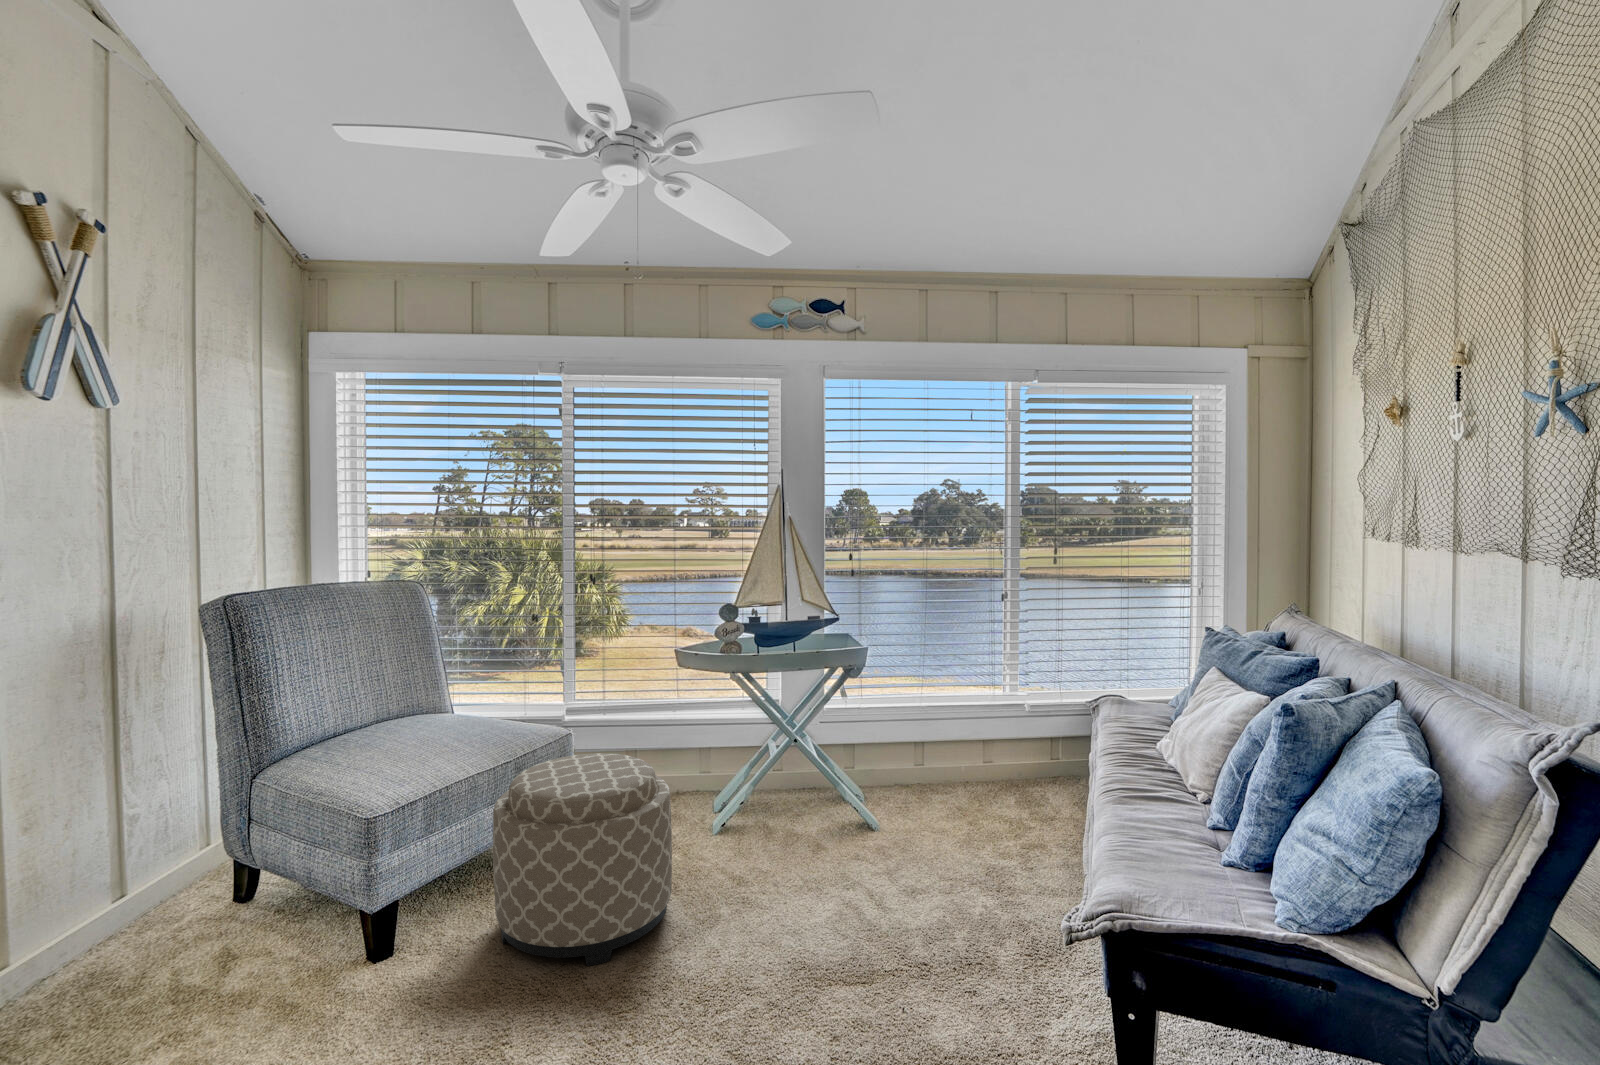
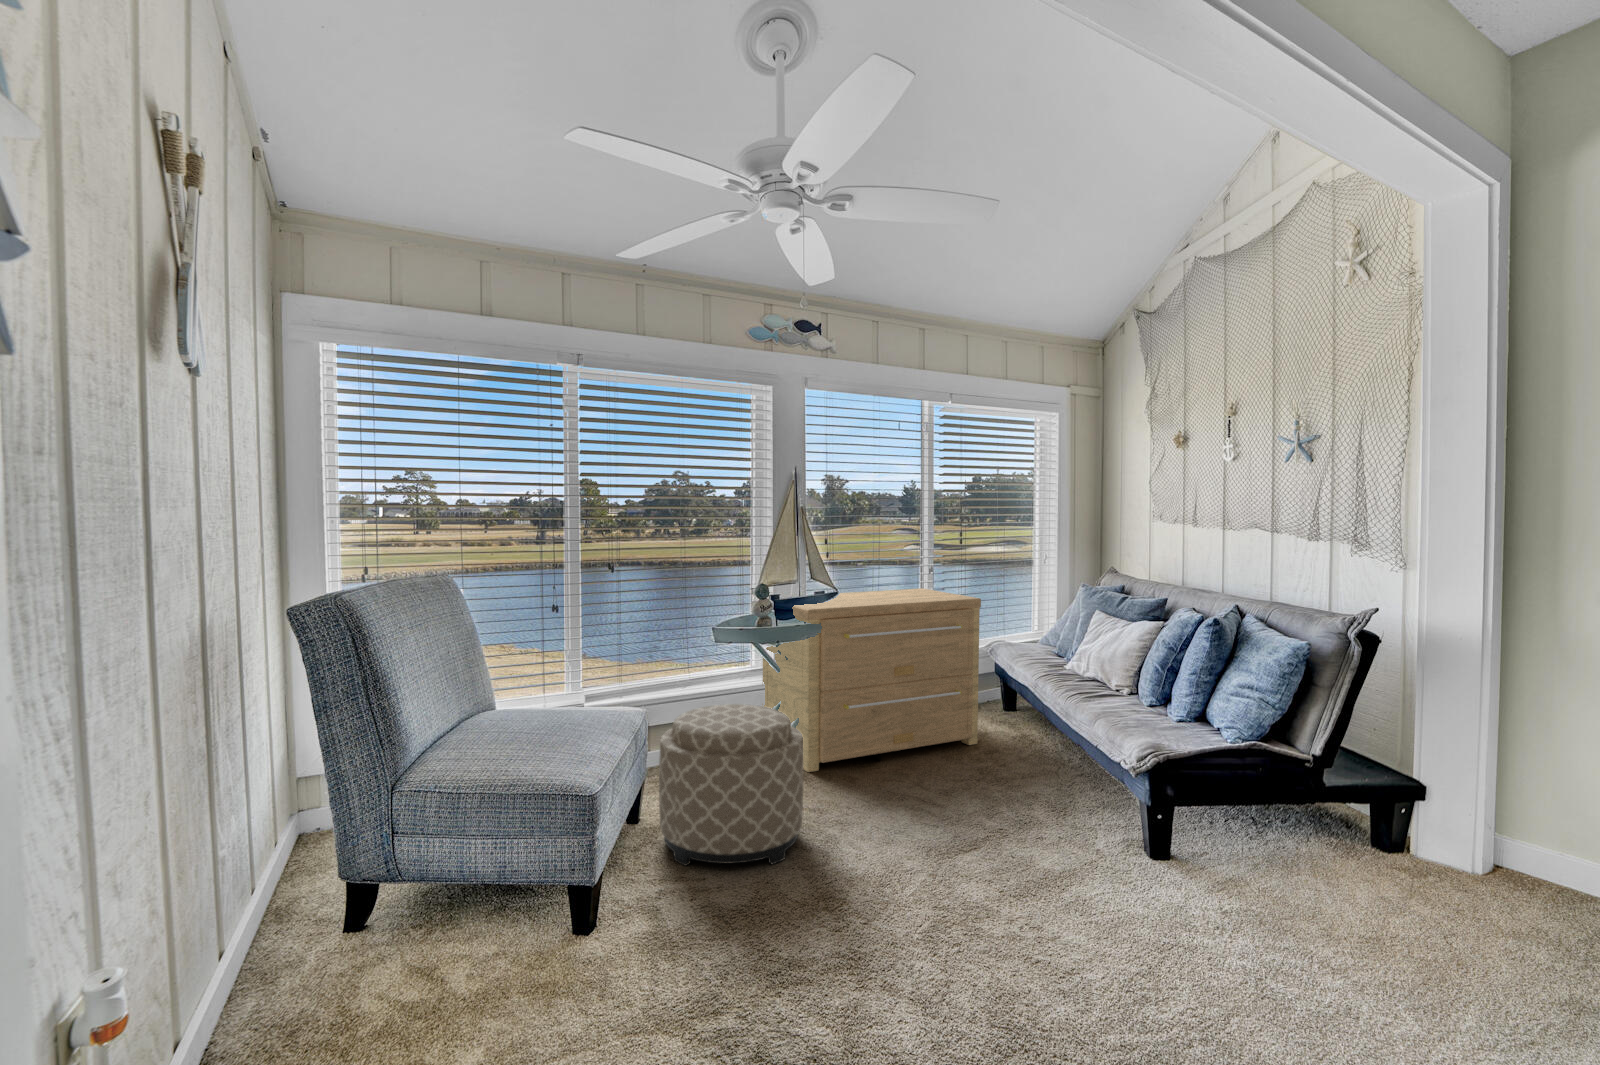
side table: none [774,620,1037,839] -> present [763,588,981,772]

